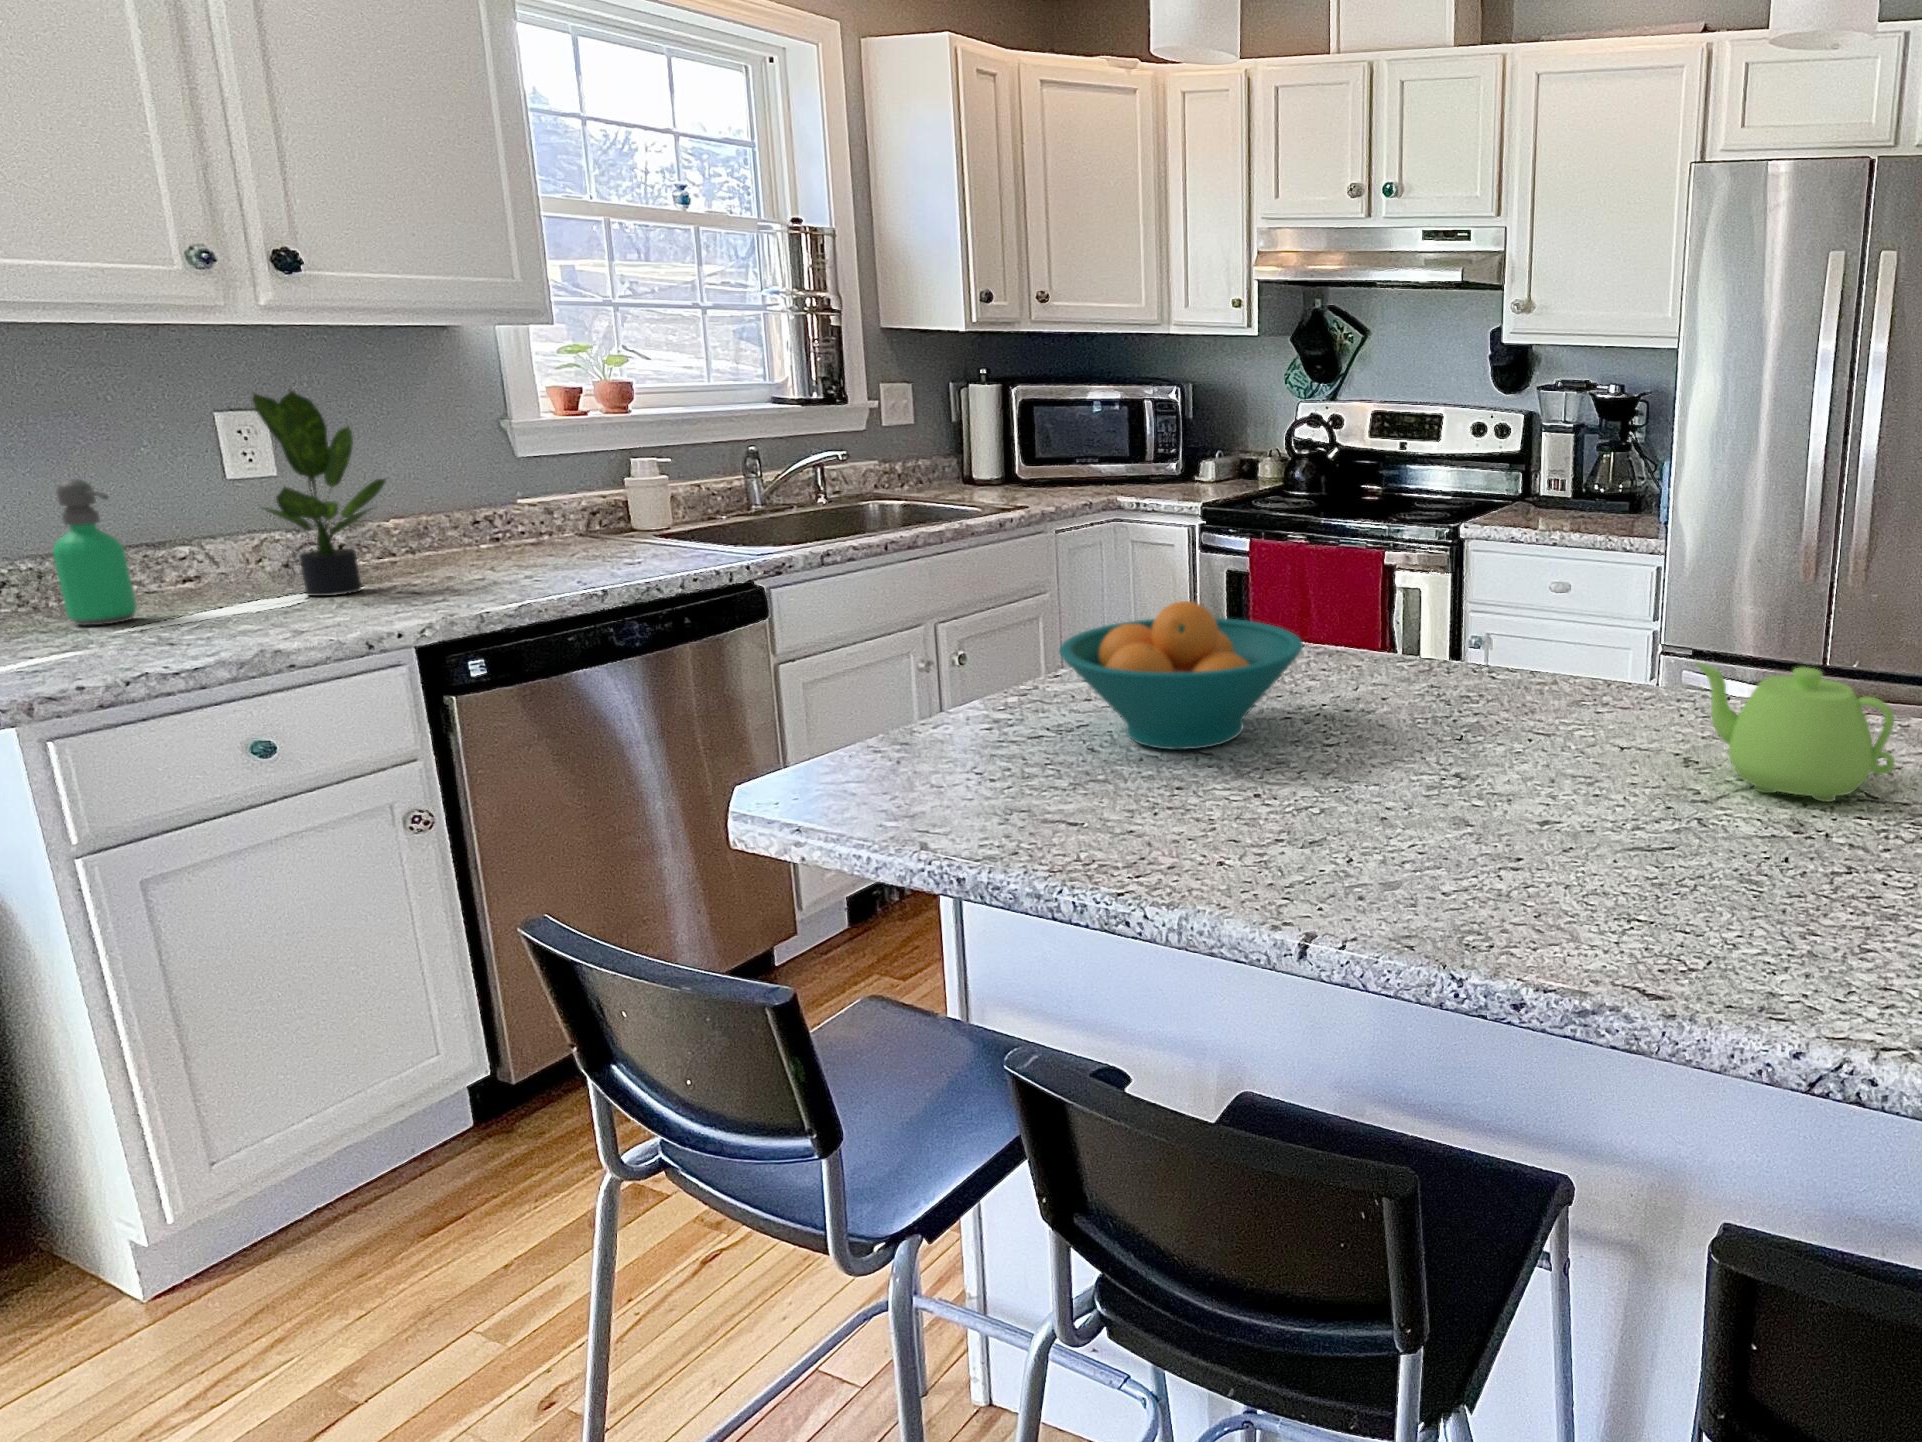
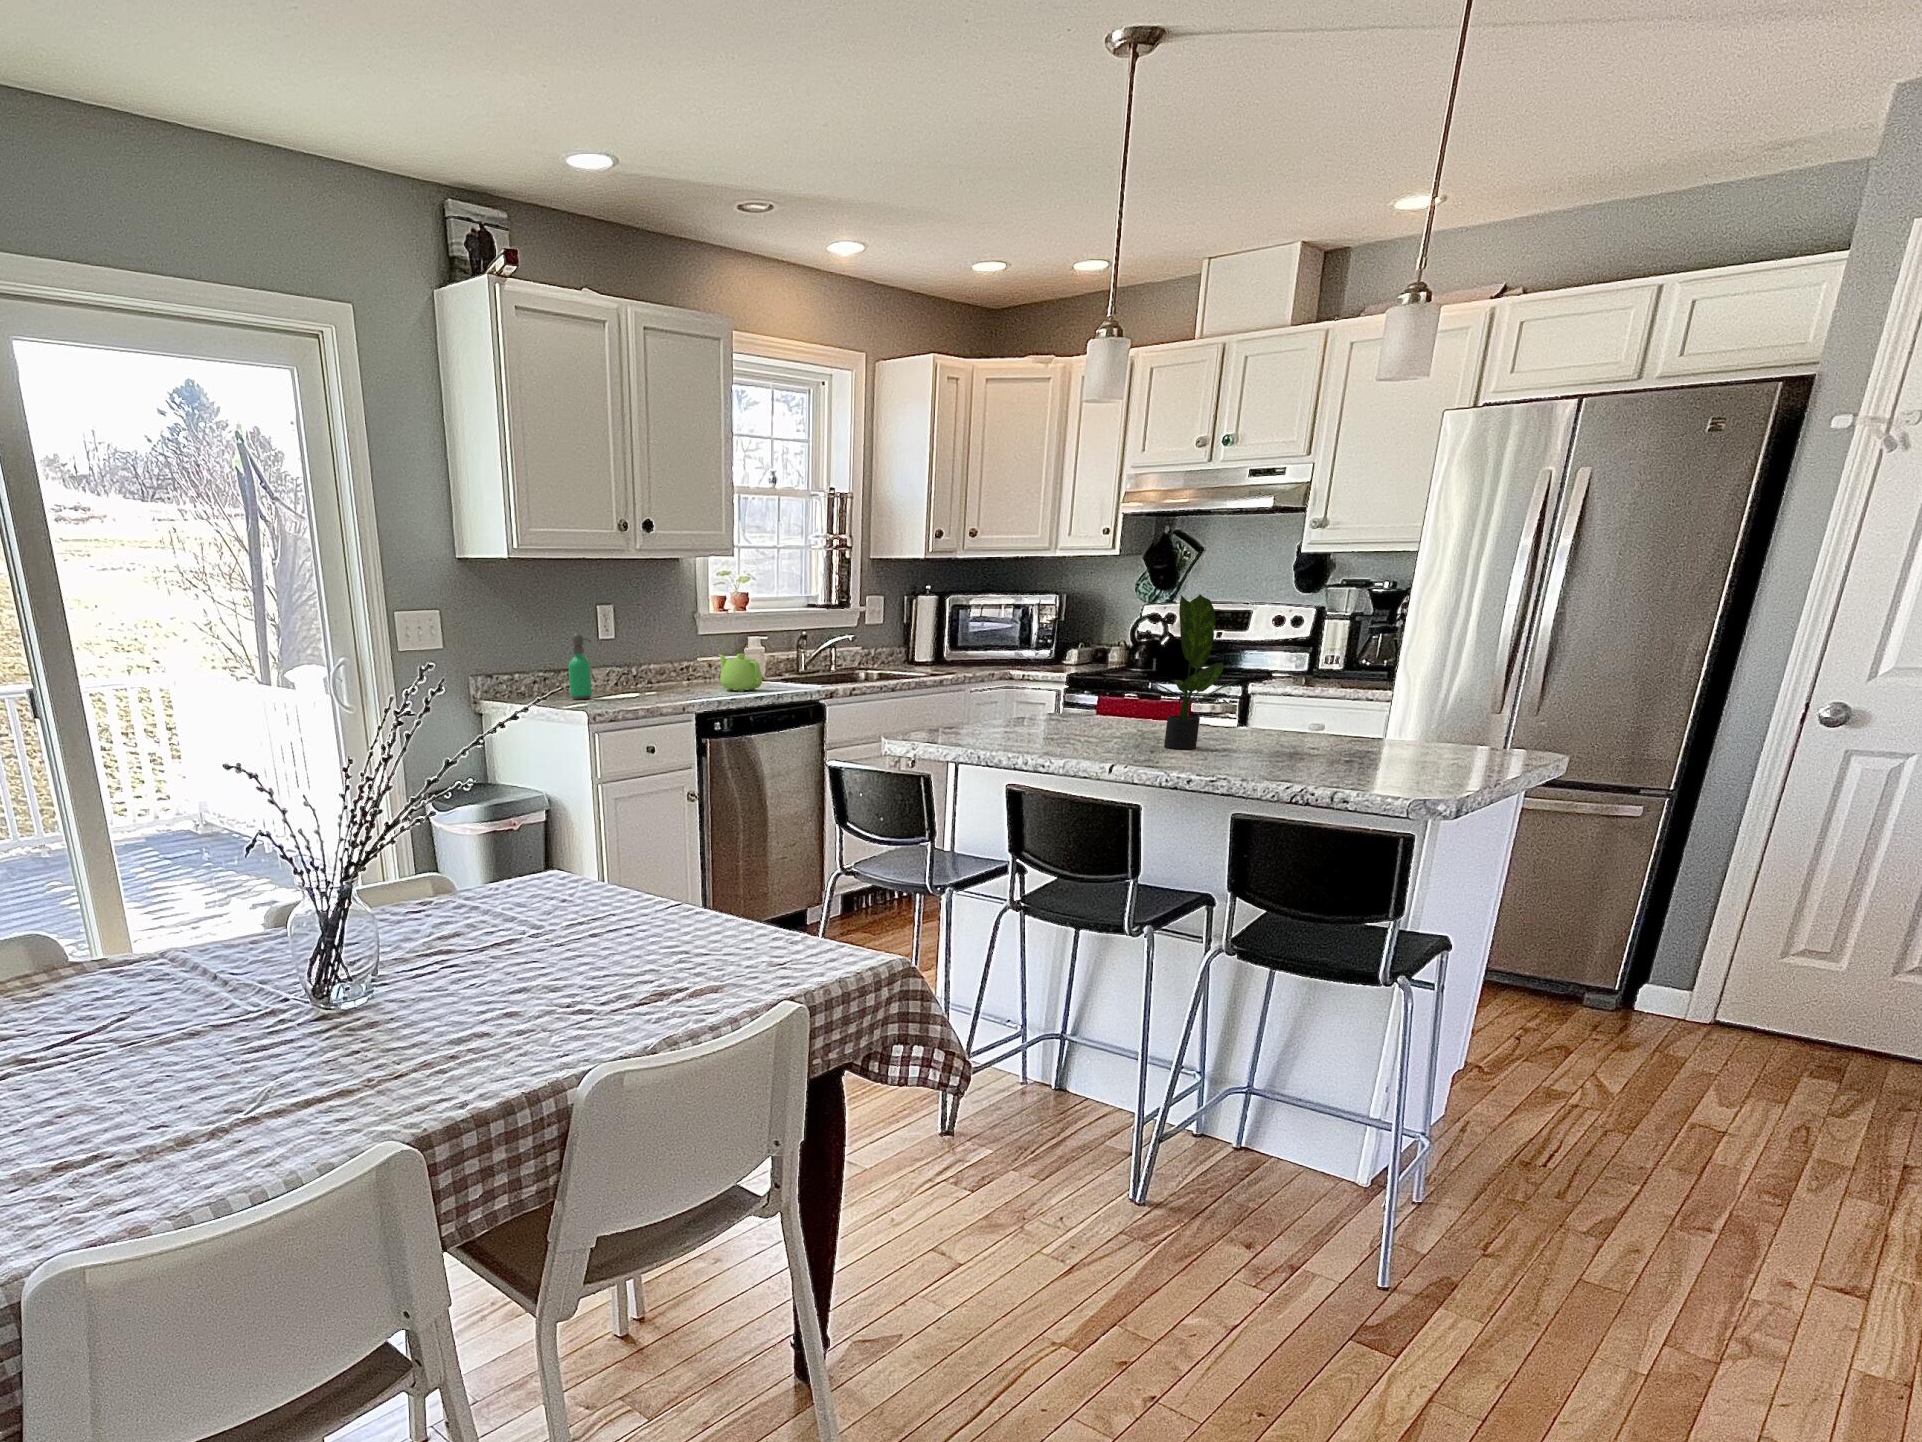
potted plant: present [253,391,386,596] -> present [1154,594,1235,749]
fruit bowl: present [1059,601,1303,750] -> none [1002,669,1112,735]
teapot: present [1696,662,1895,802] -> present [718,654,762,692]

